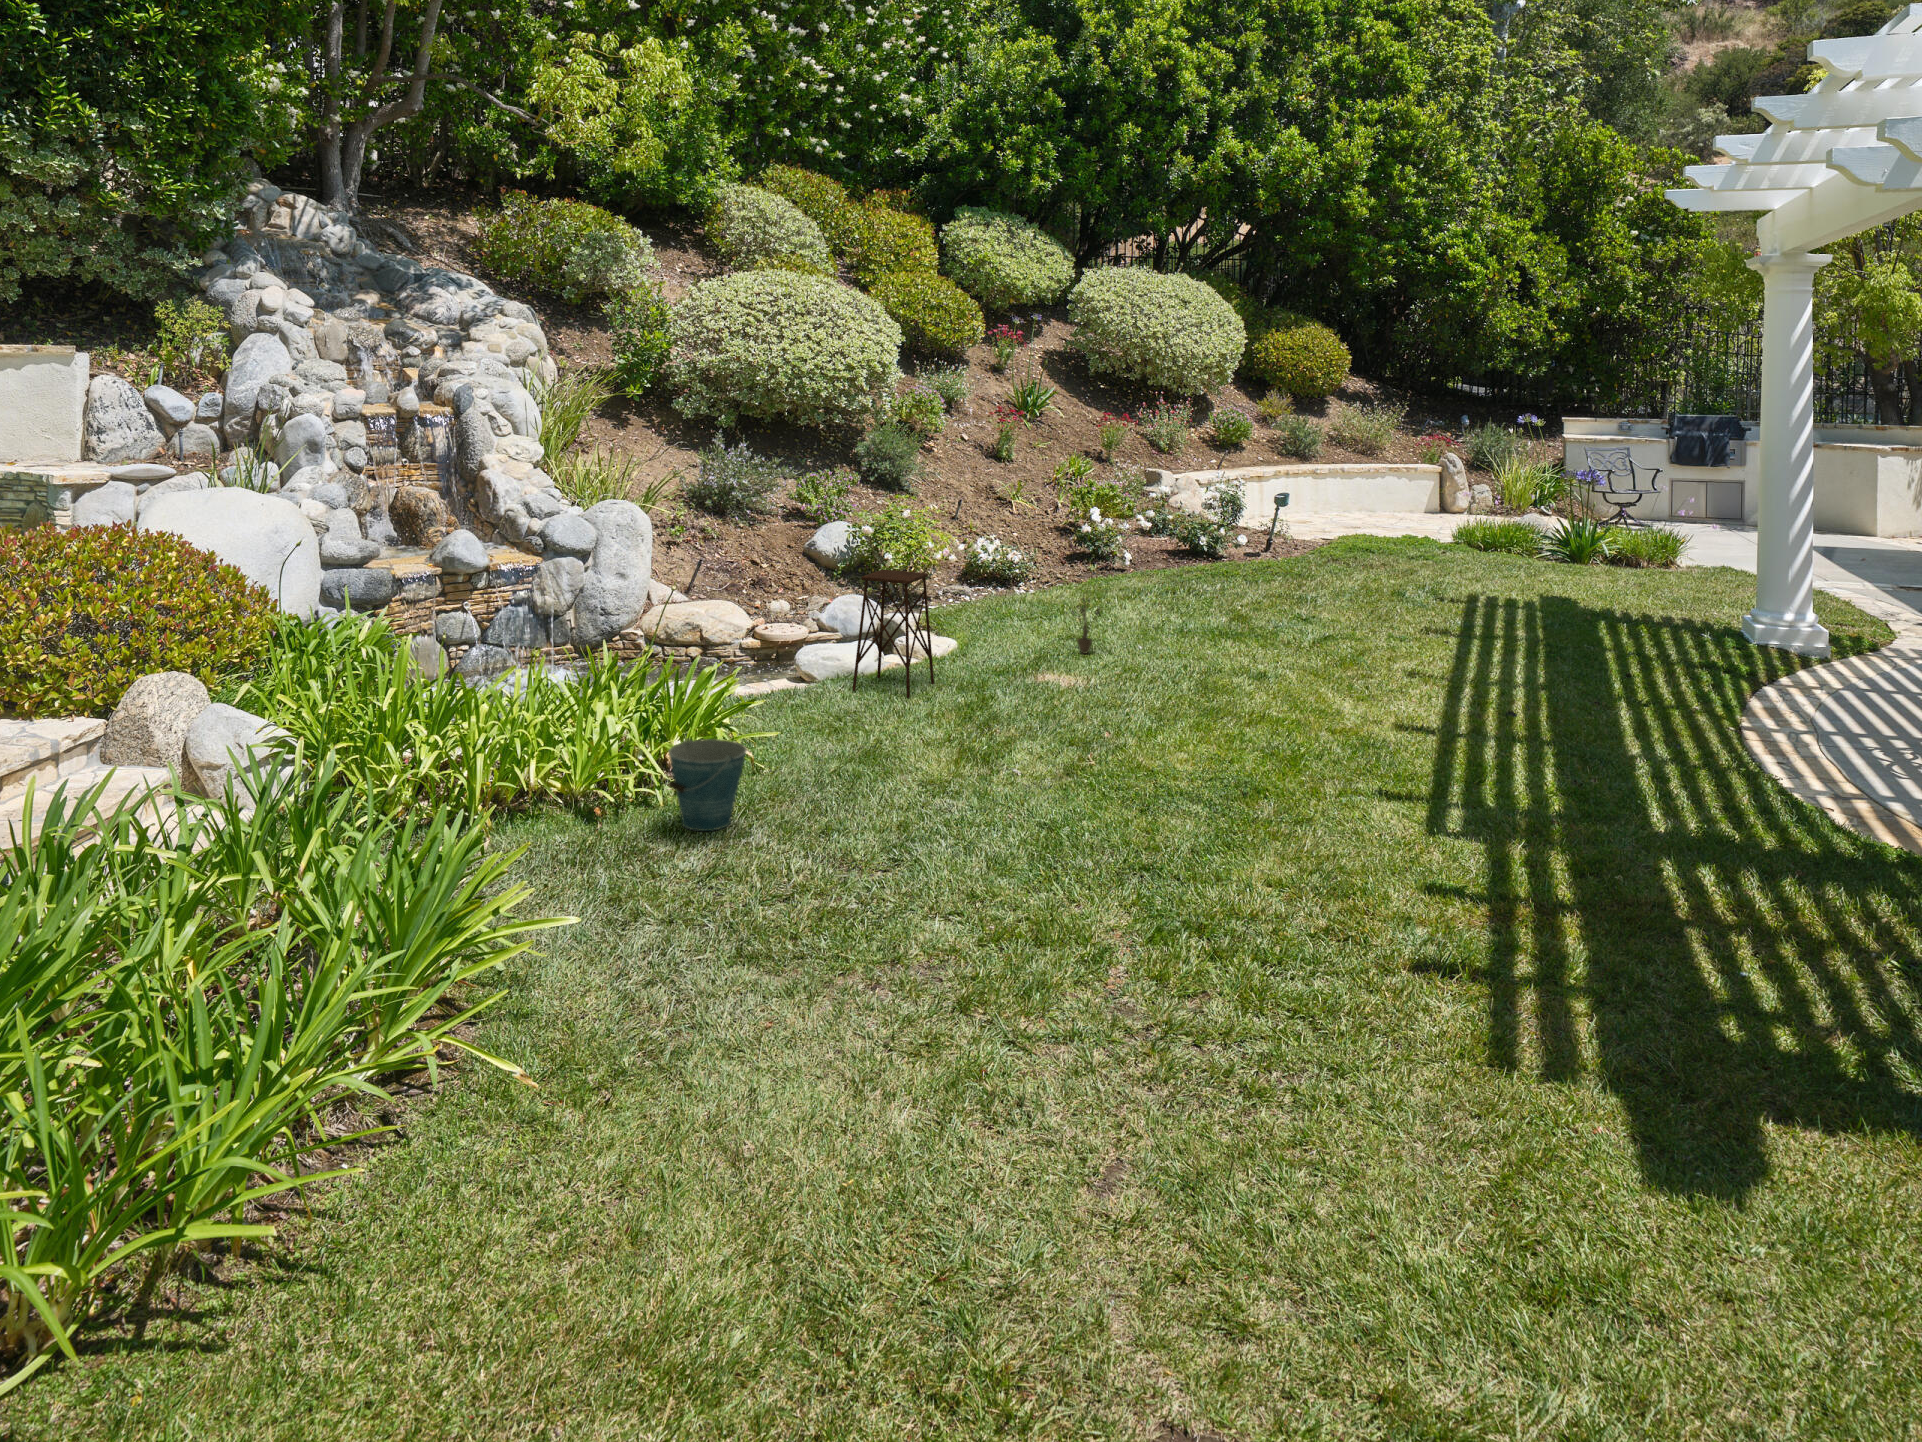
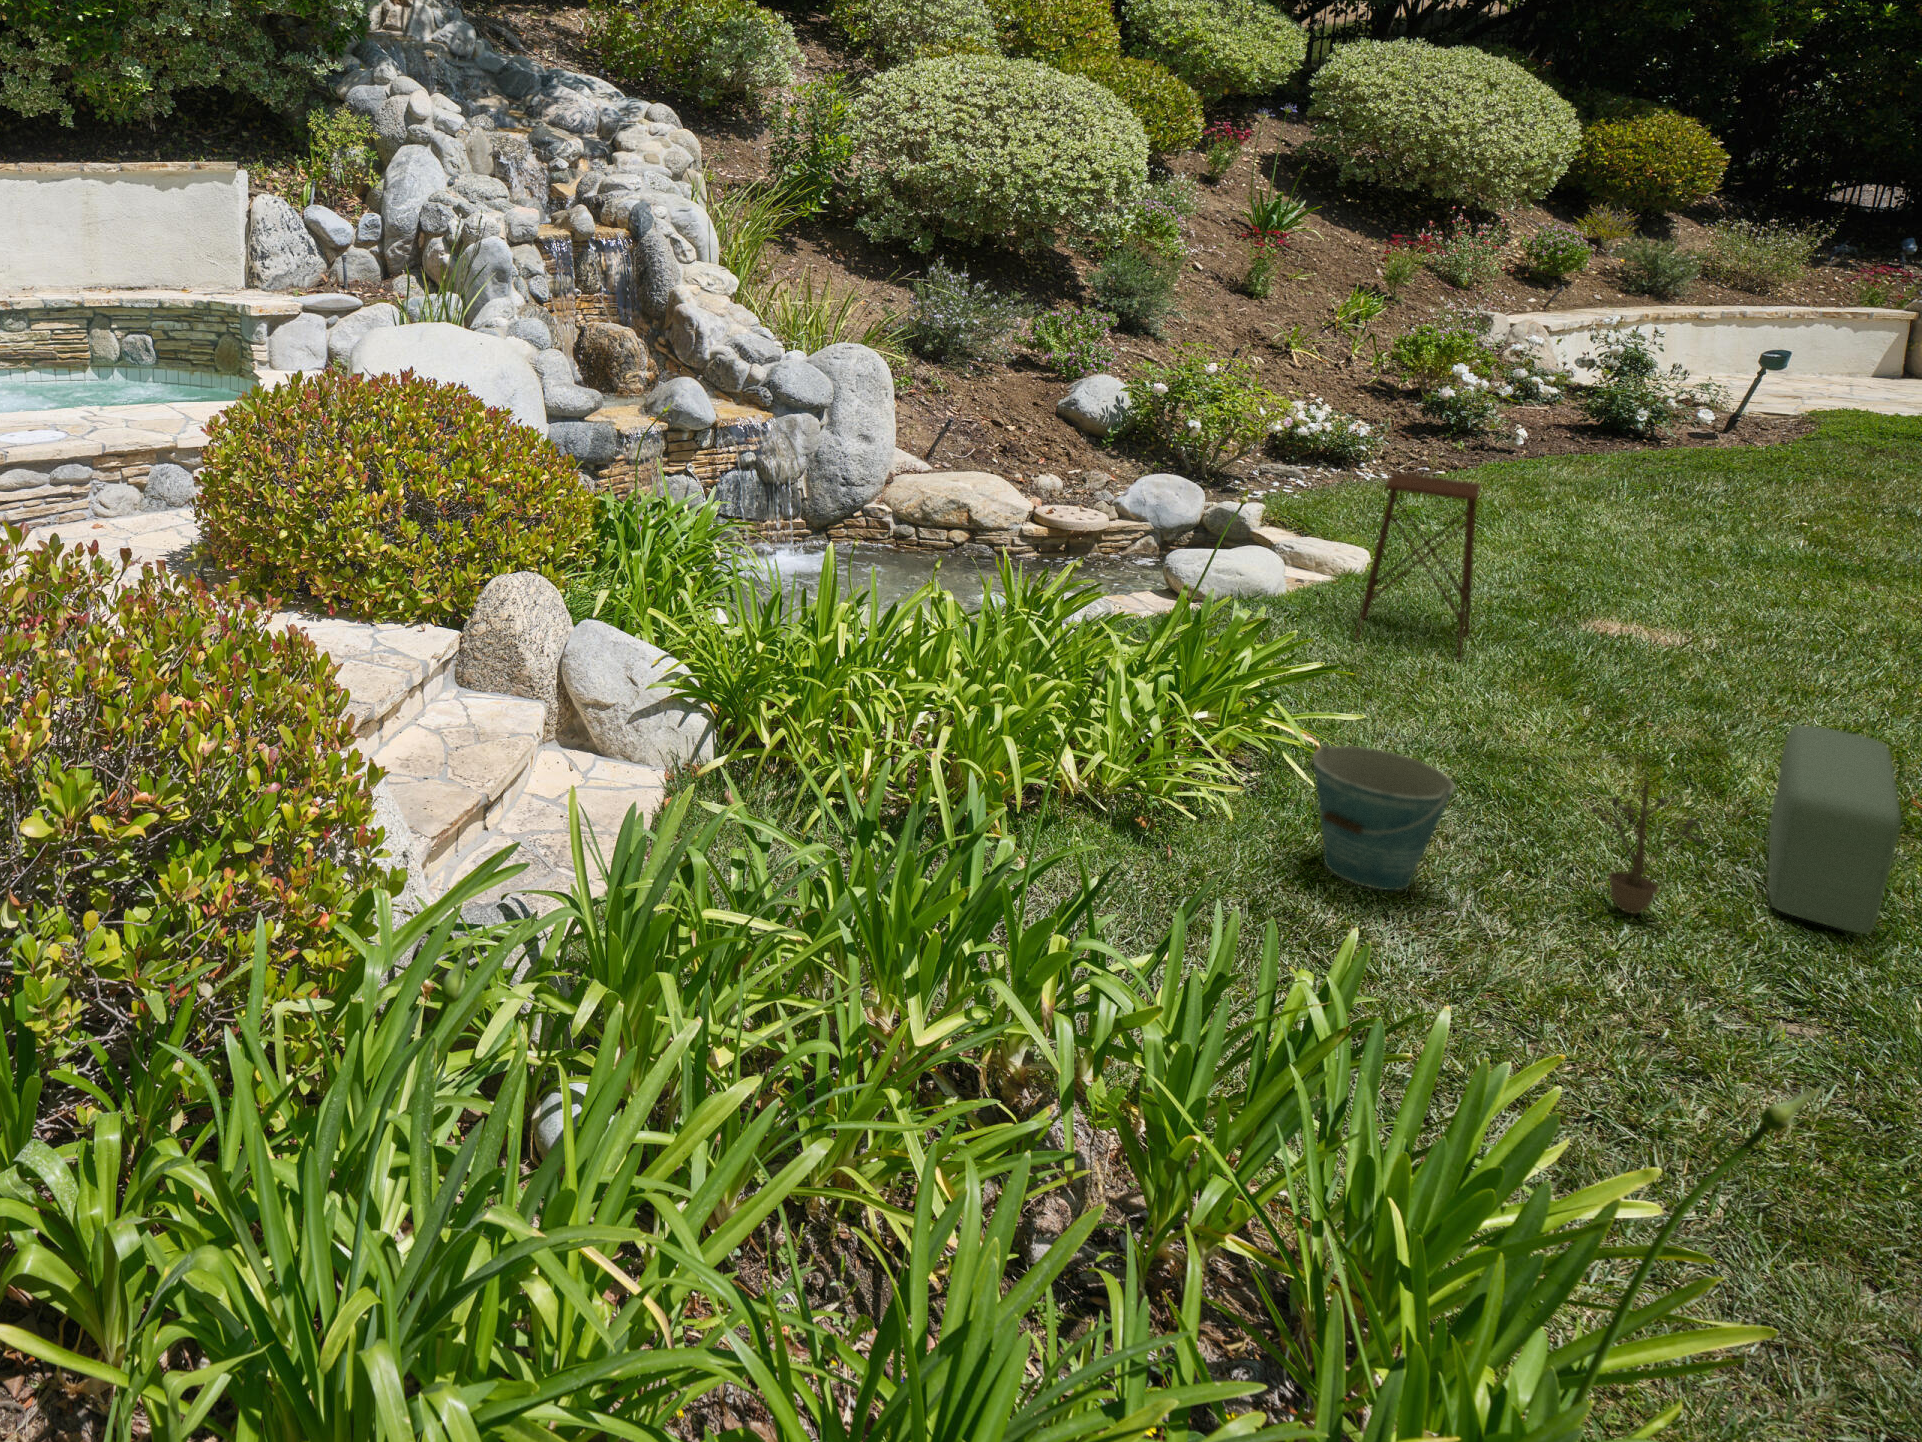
decorative plant: present [1064,597,1100,654] -> present [1558,781,1703,914]
pouf: none [933,706,1035,823] -> present [1768,725,1901,934]

